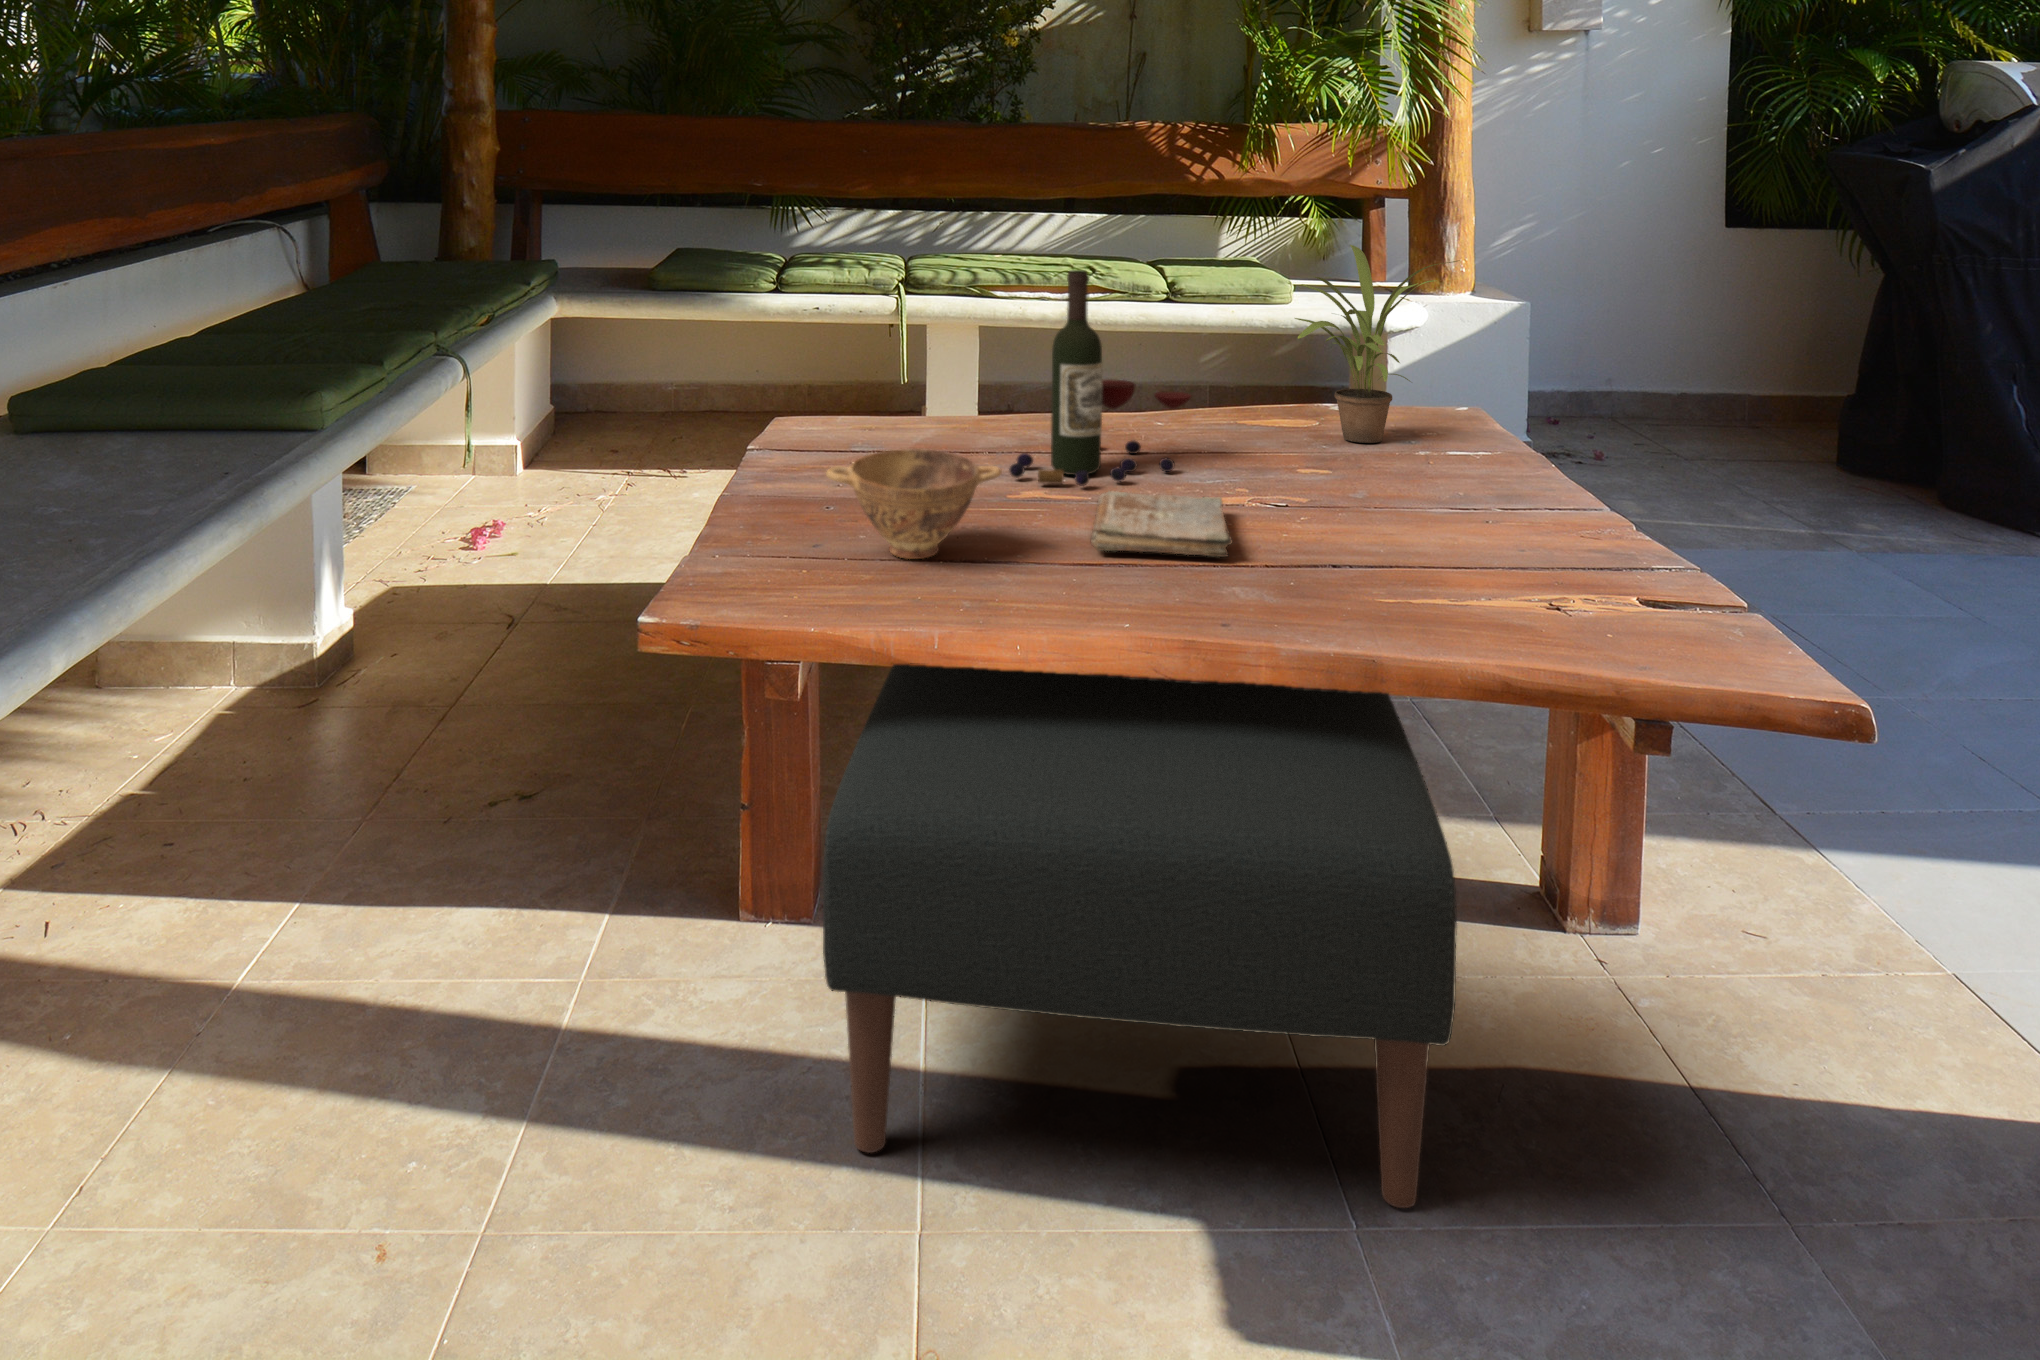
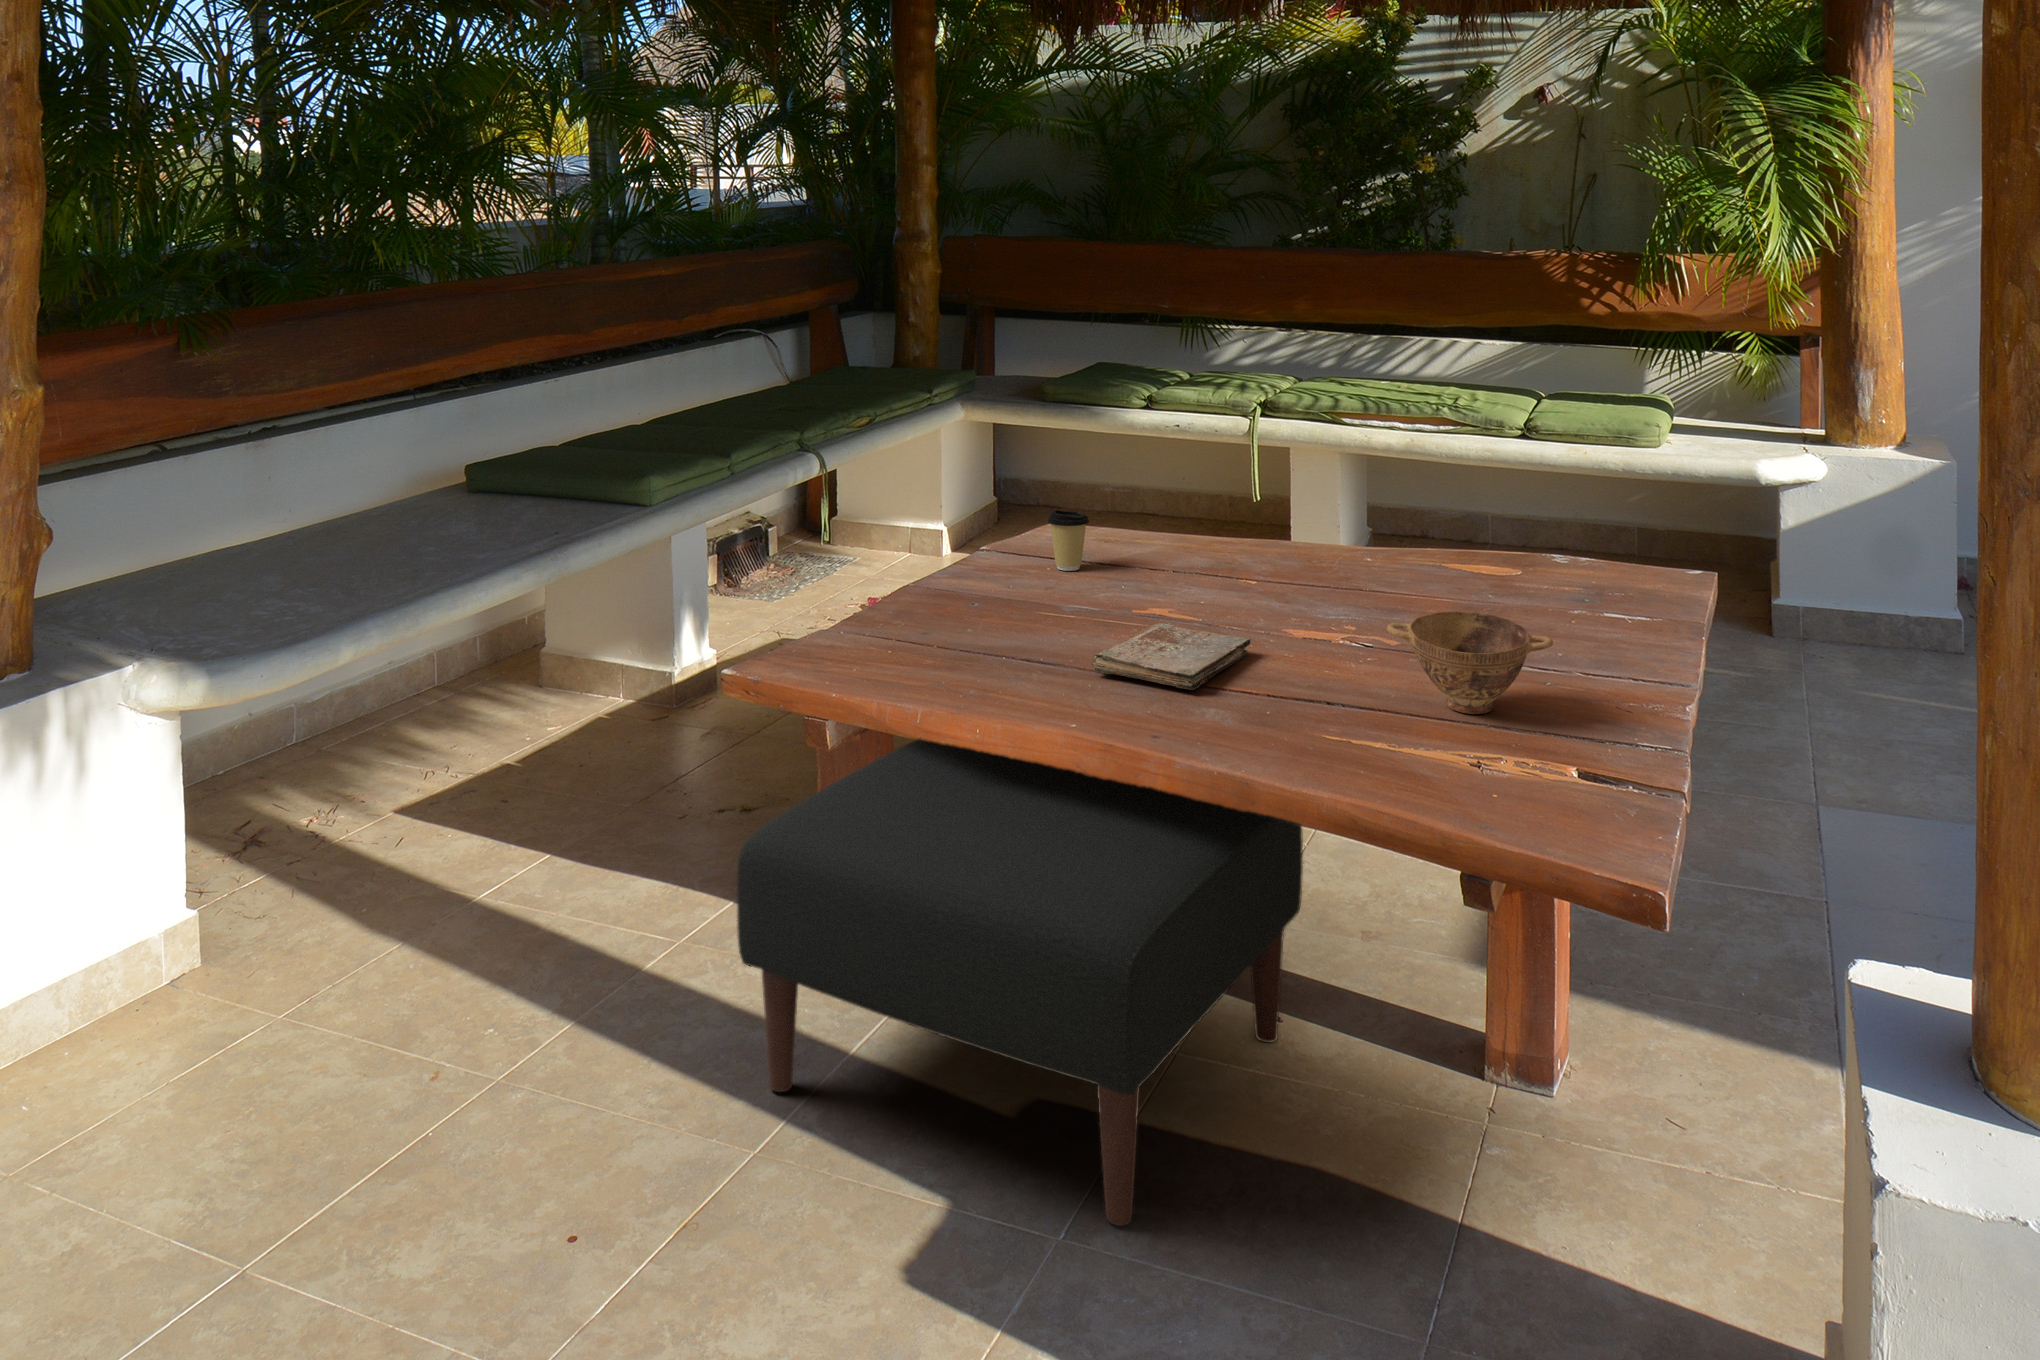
potted plant: present [1295,245,1457,443] -> none [1426,411,1576,603]
wine bottle: present [1009,270,1191,486] -> none [1117,427,1302,616]
coffee cup: none [878,382,927,452] -> present [1047,510,1089,571]
bowl: present [826,449,1002,559] -> present [1387,611,1553,714]

